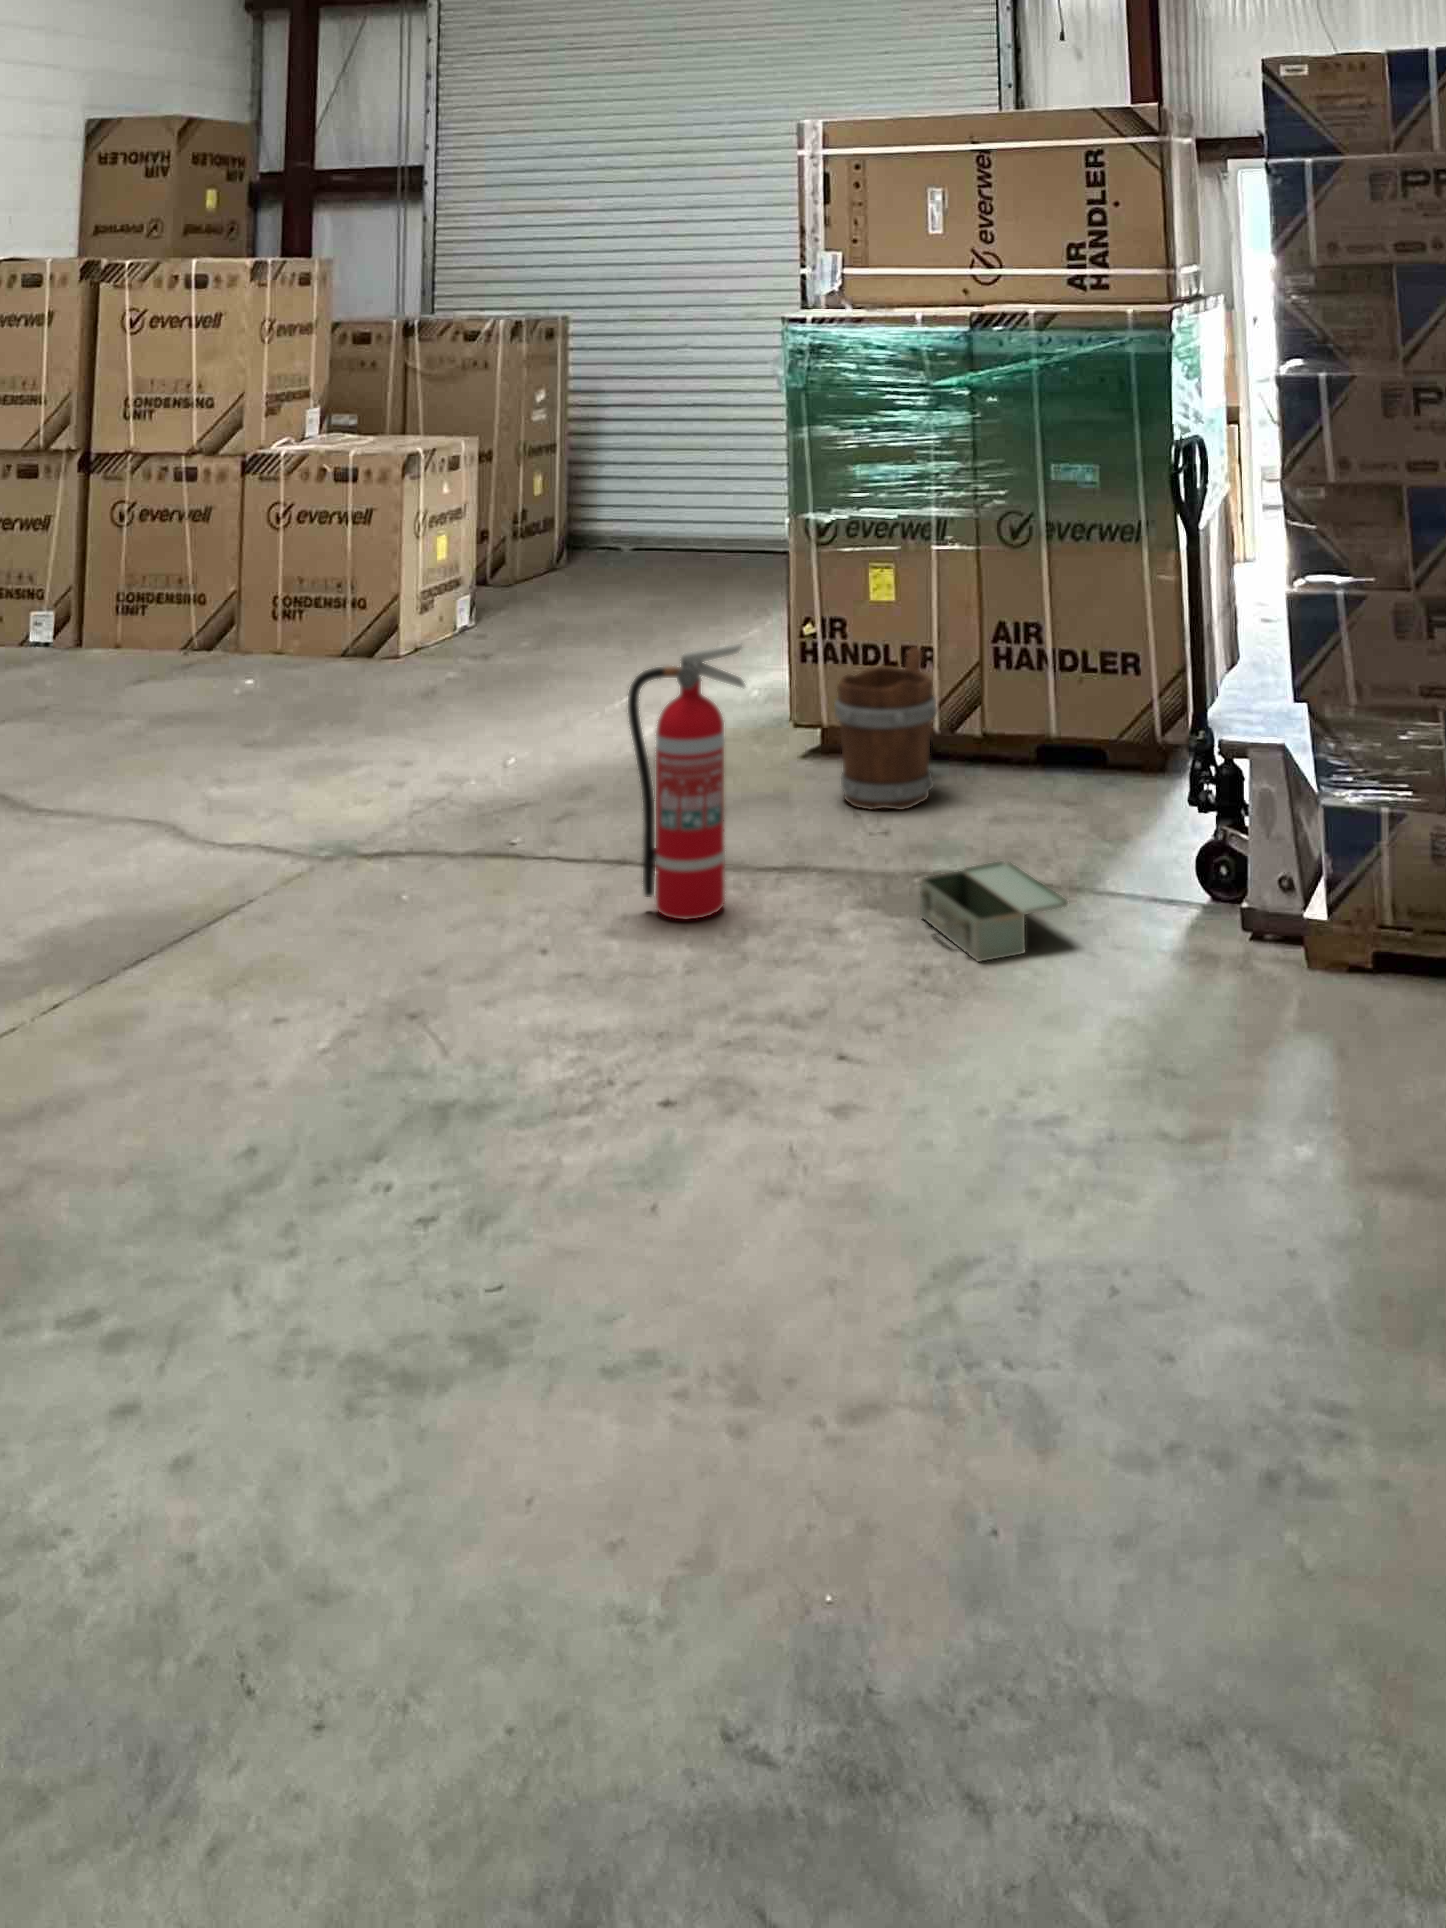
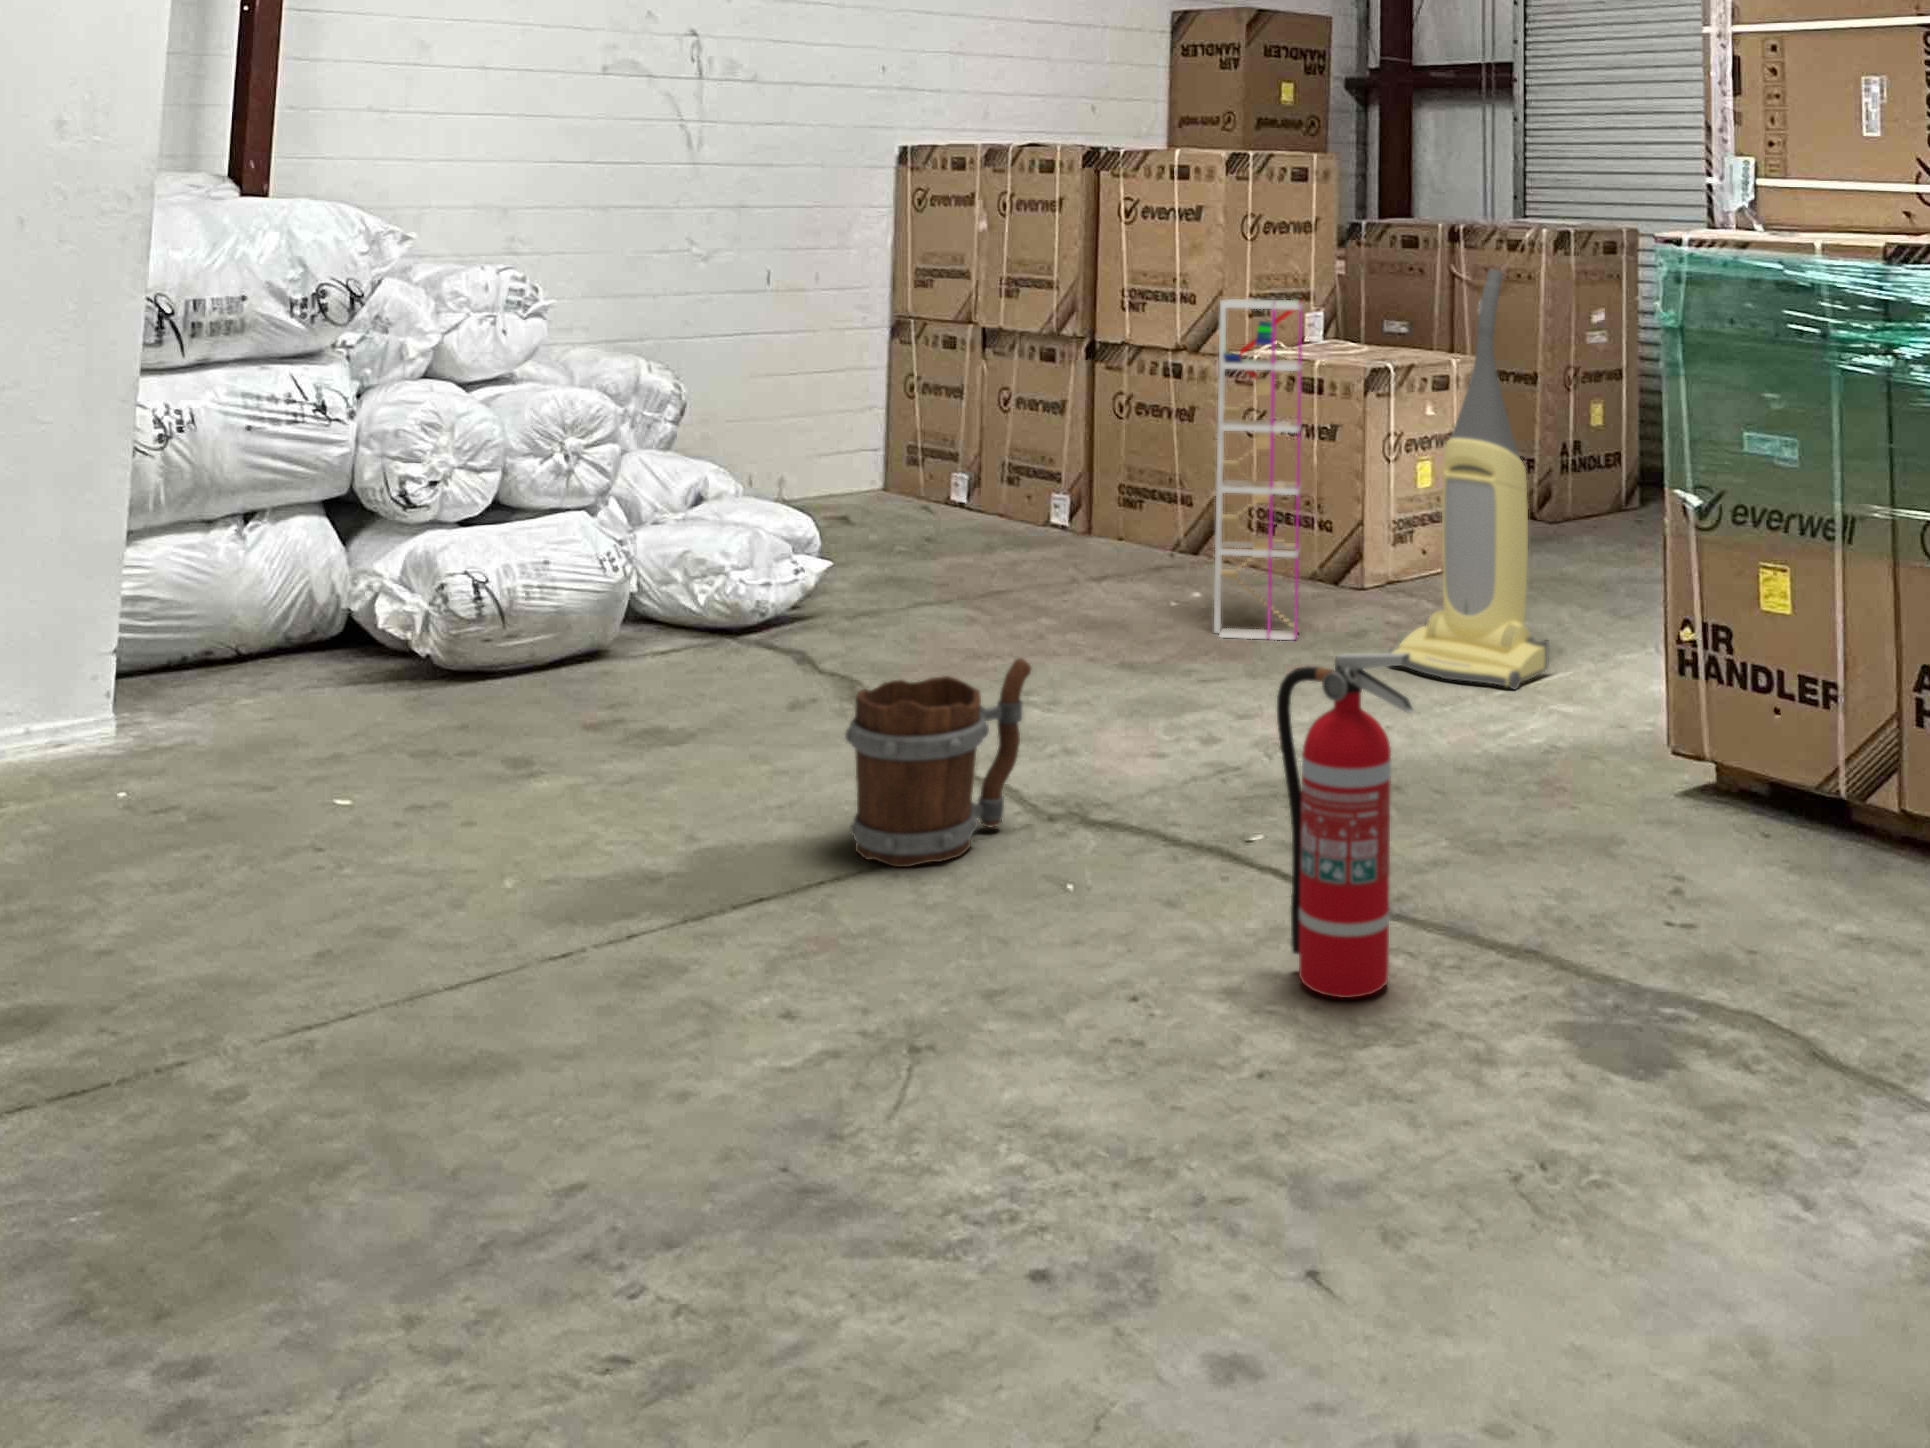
vacuum cleaner: none [481,354,616,706] -> present [1388,269,1548,689]
shelving unit: none [300,392,389,707] -> present [1214,299,1303,640]
bucket: present [834,647,937,810] -> present [845,658,1031,867]
toolbox: present [920,862,1068,962] -> none [1602,1018,1784,1172]

